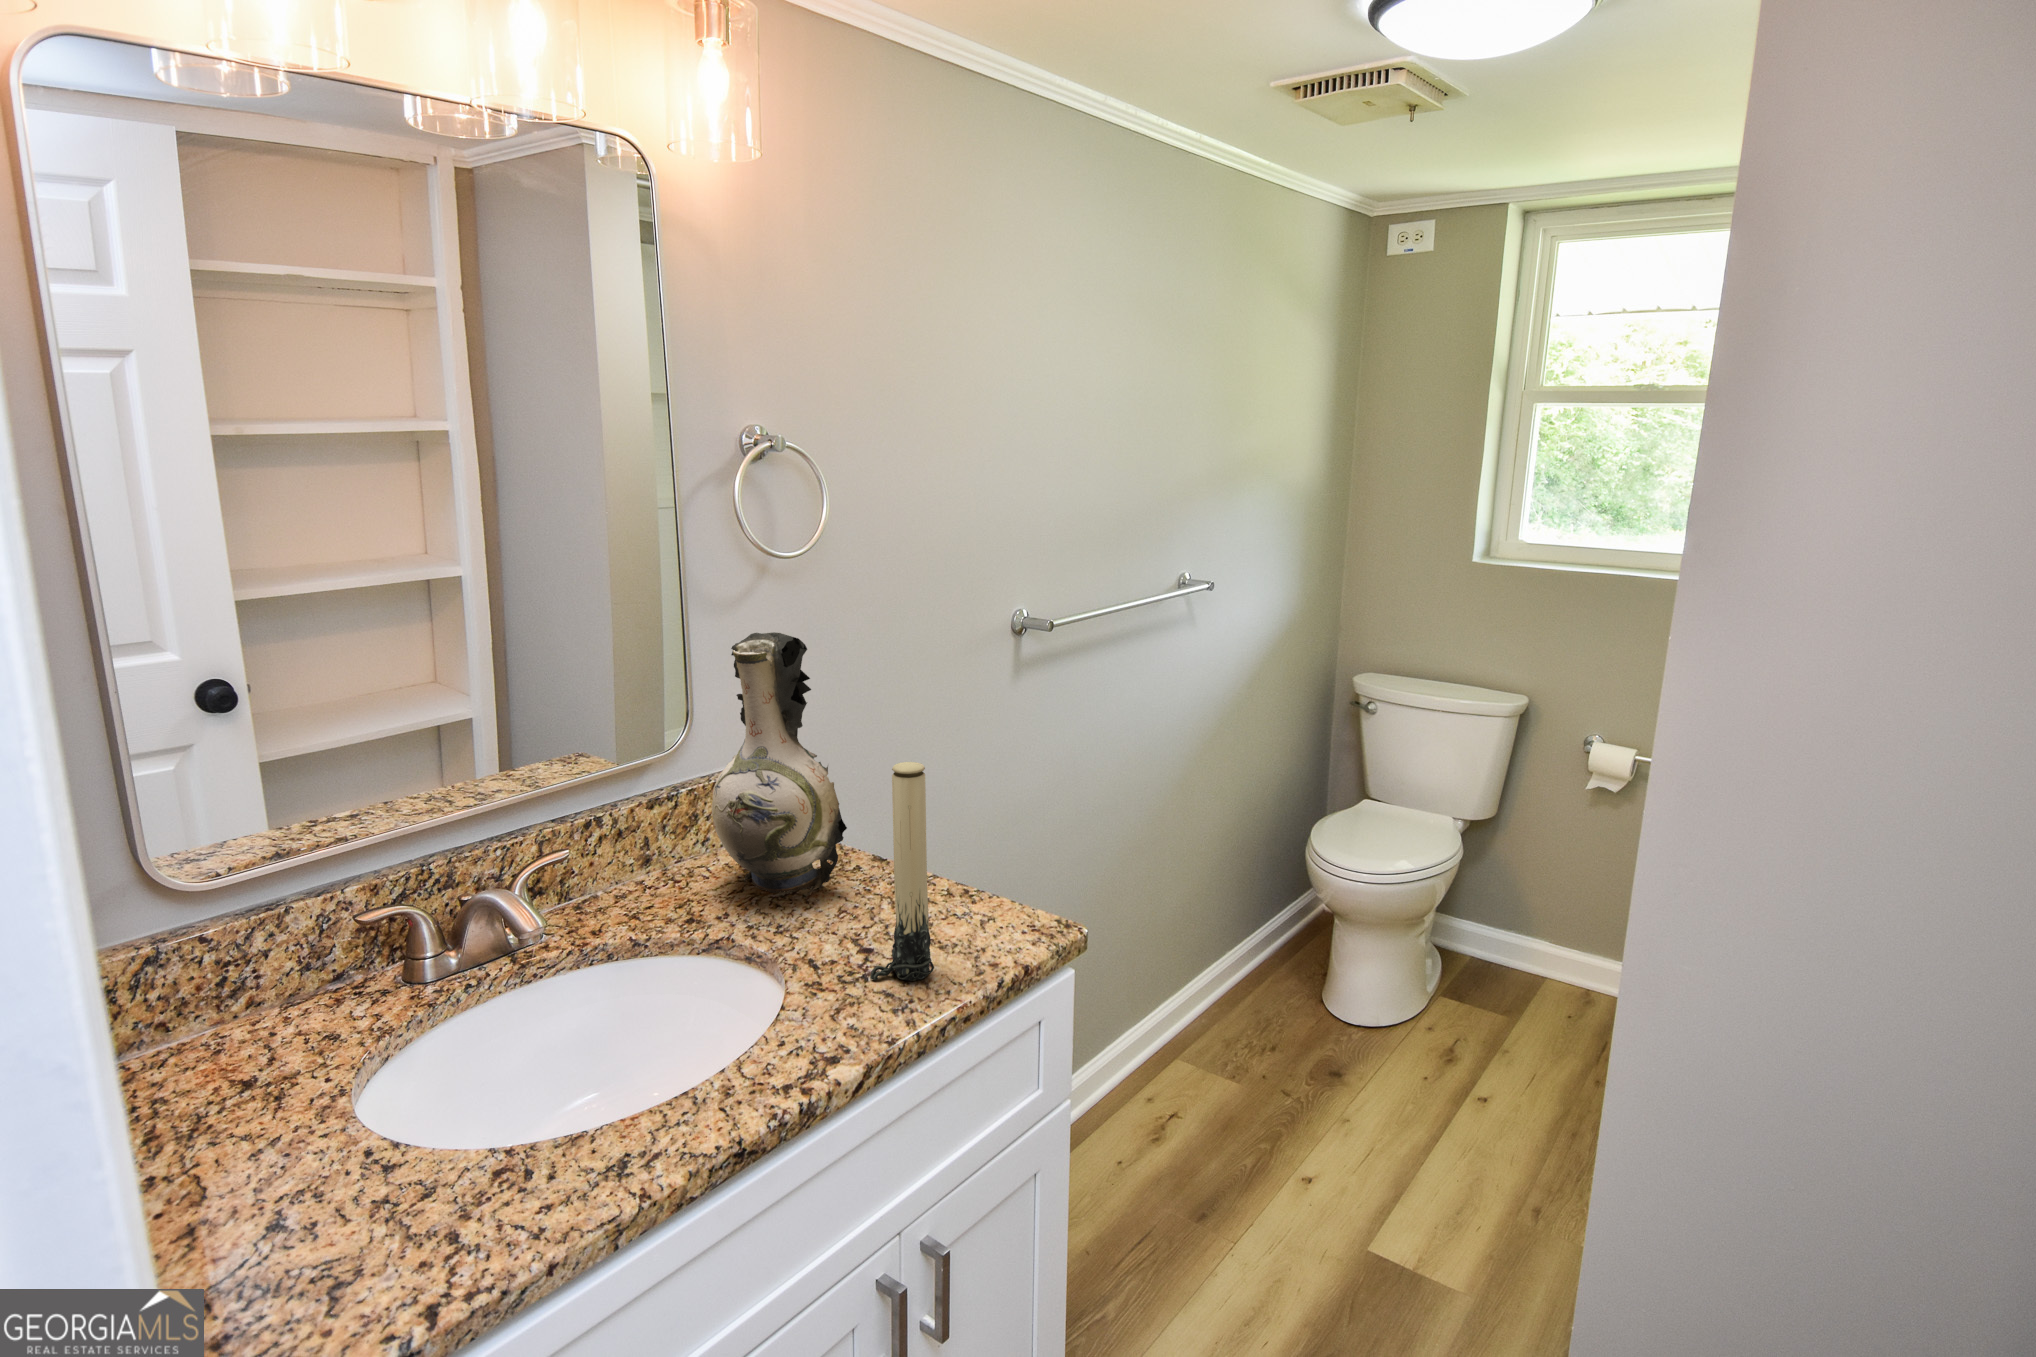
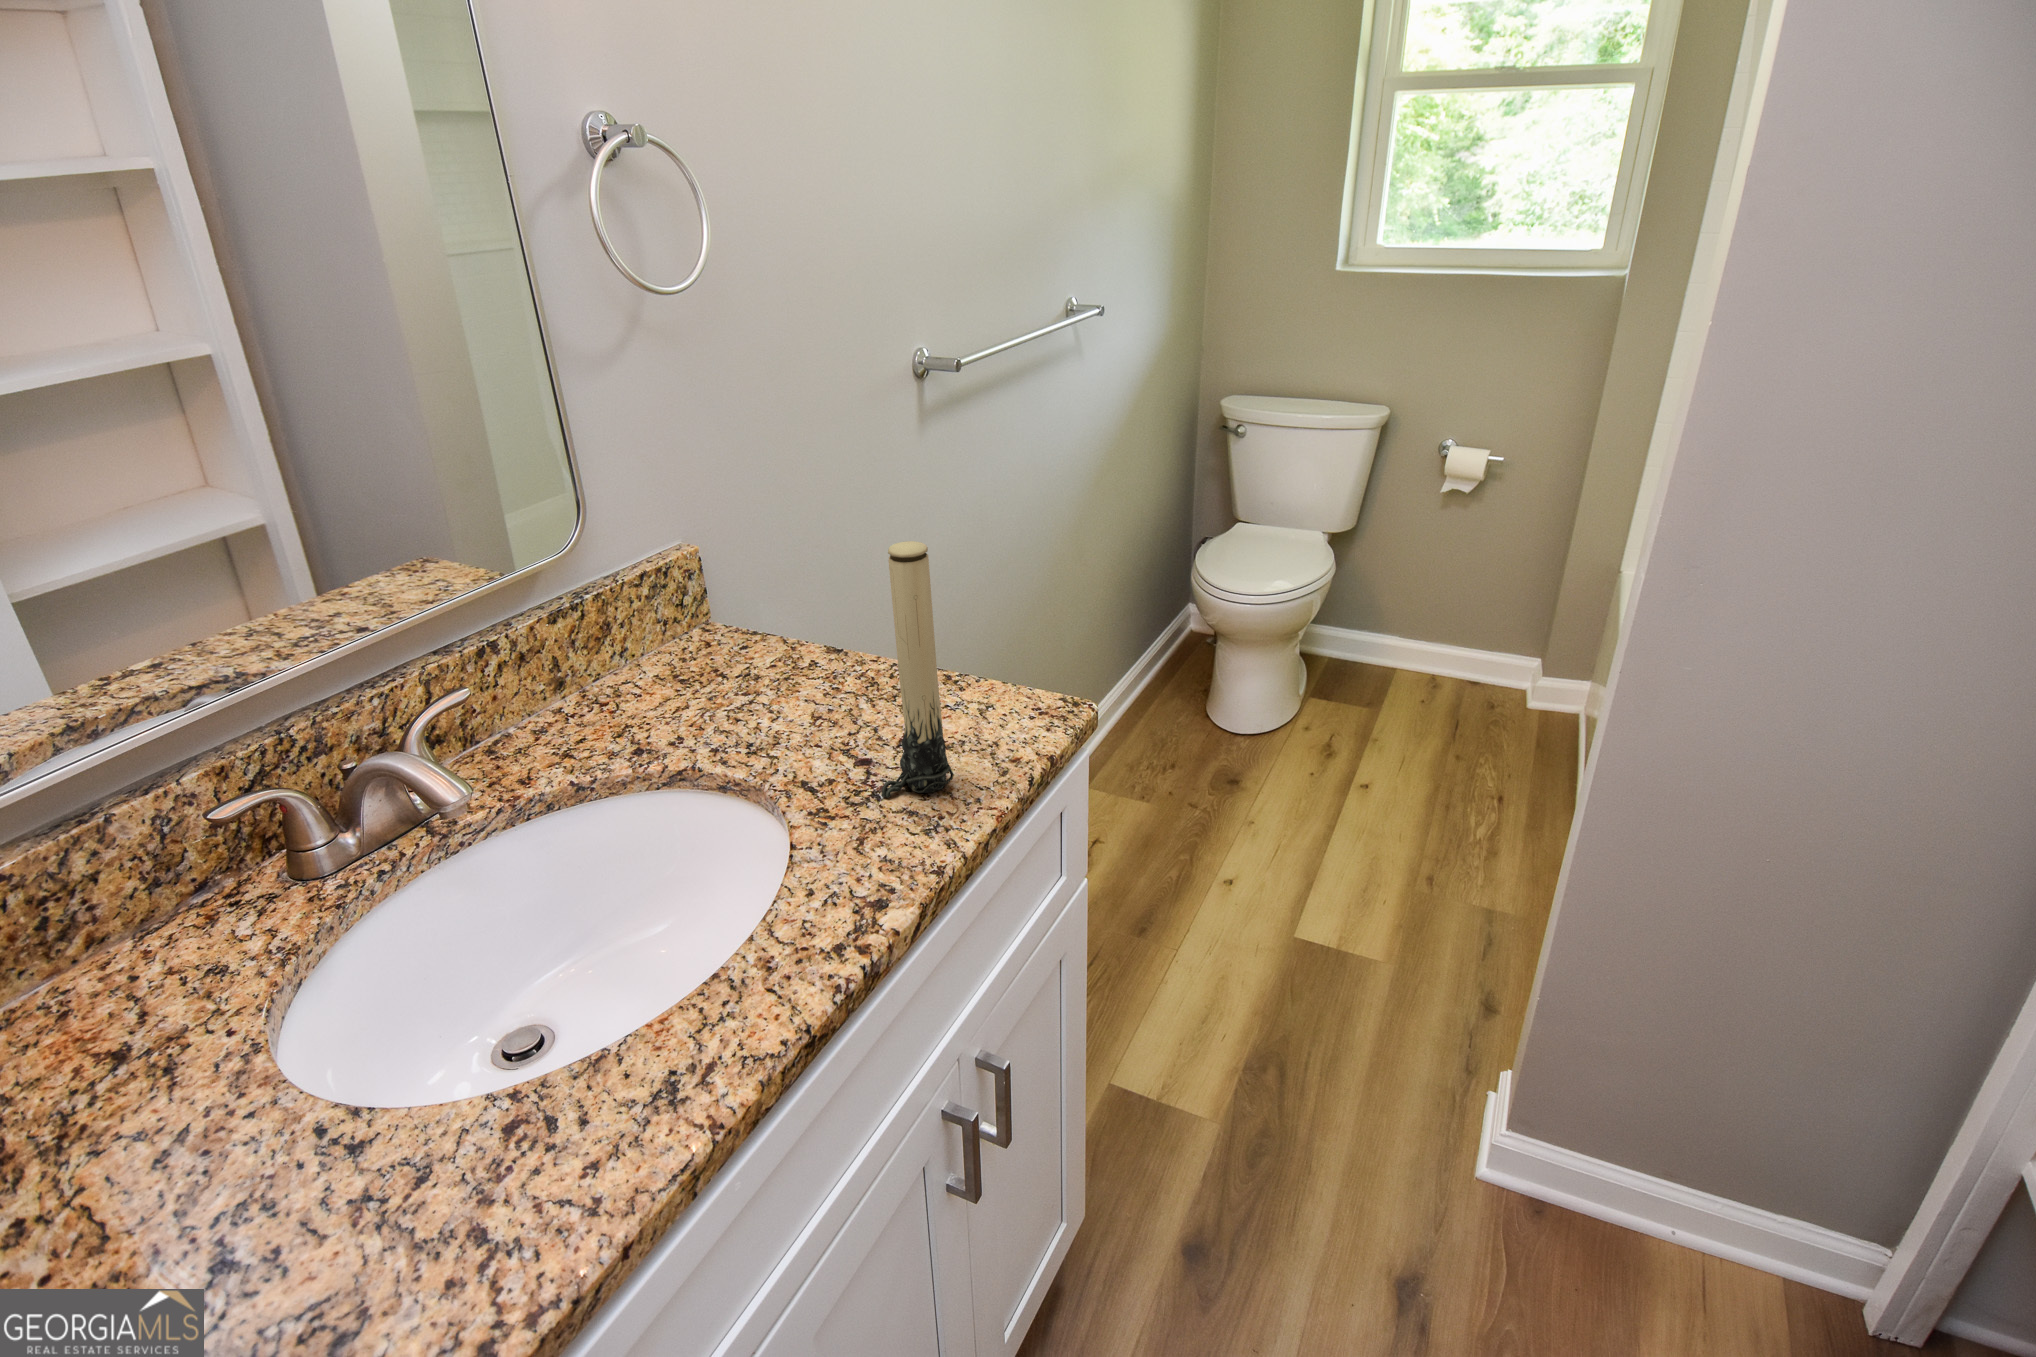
decorative vase: present [712,632,847,895] -> none [635,391,805,704]

